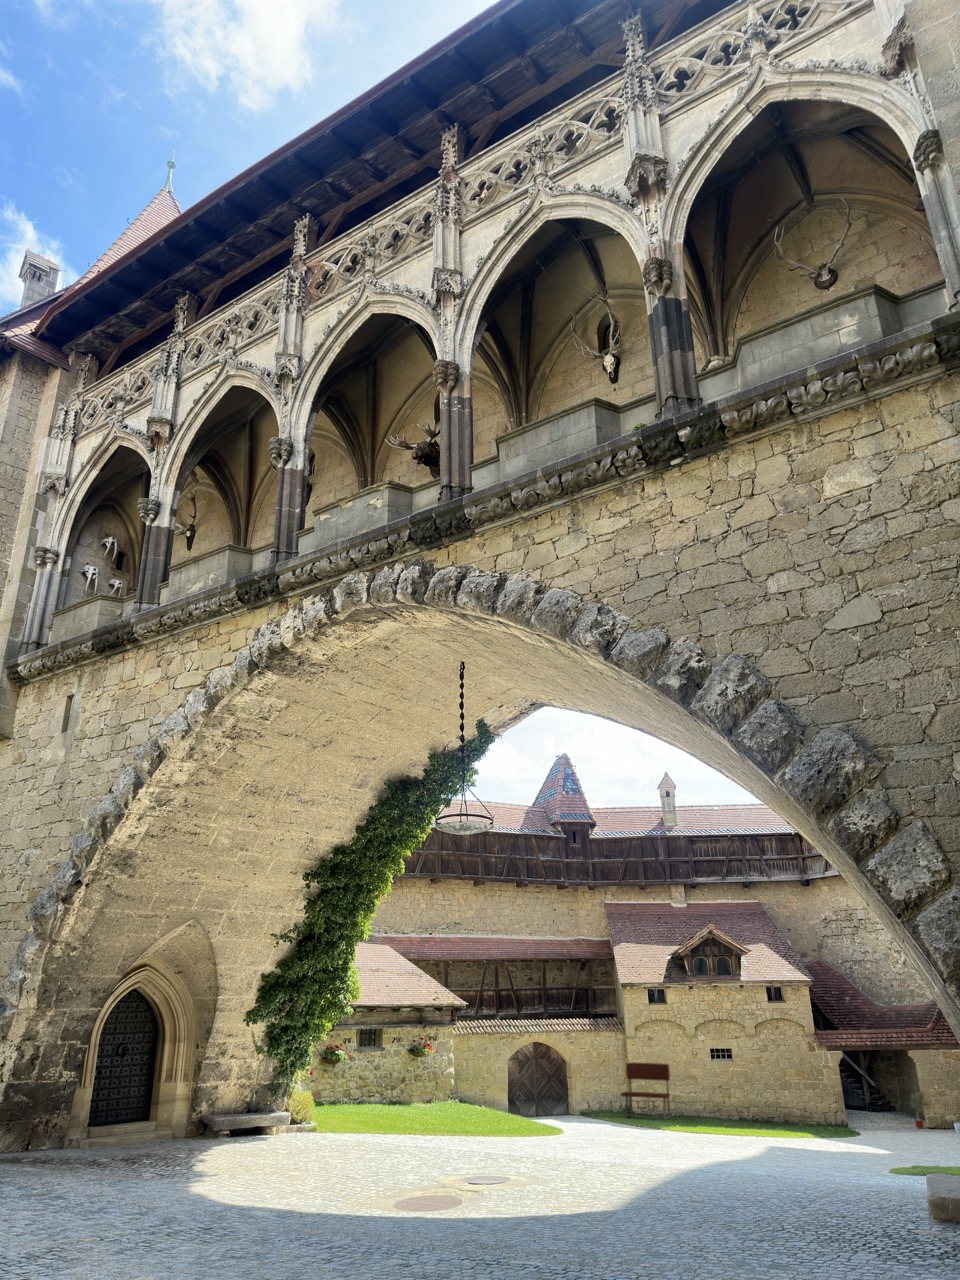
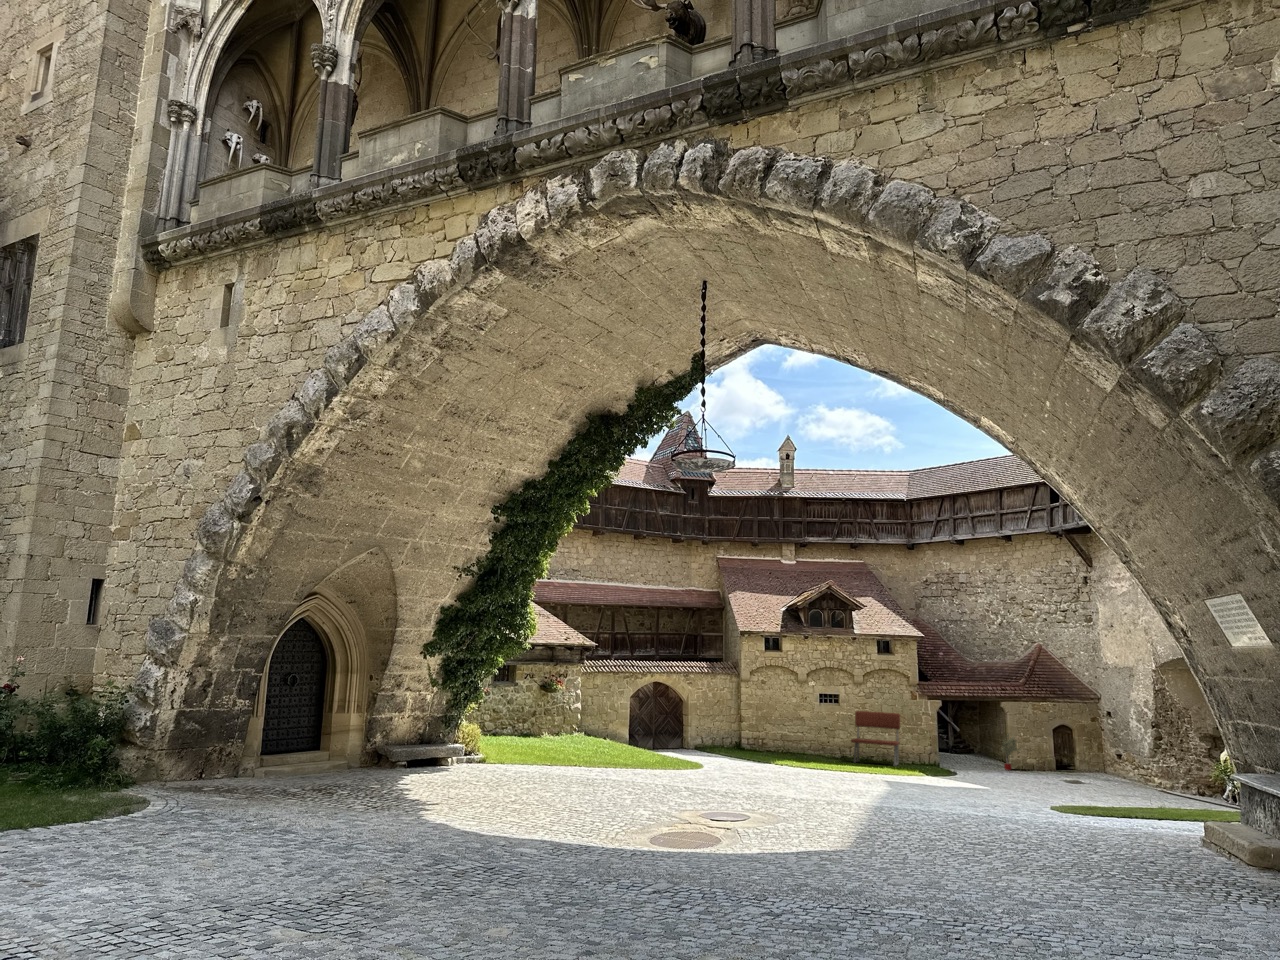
bench: present [621,1063,670,1120] -> present [851,711,900,766]

